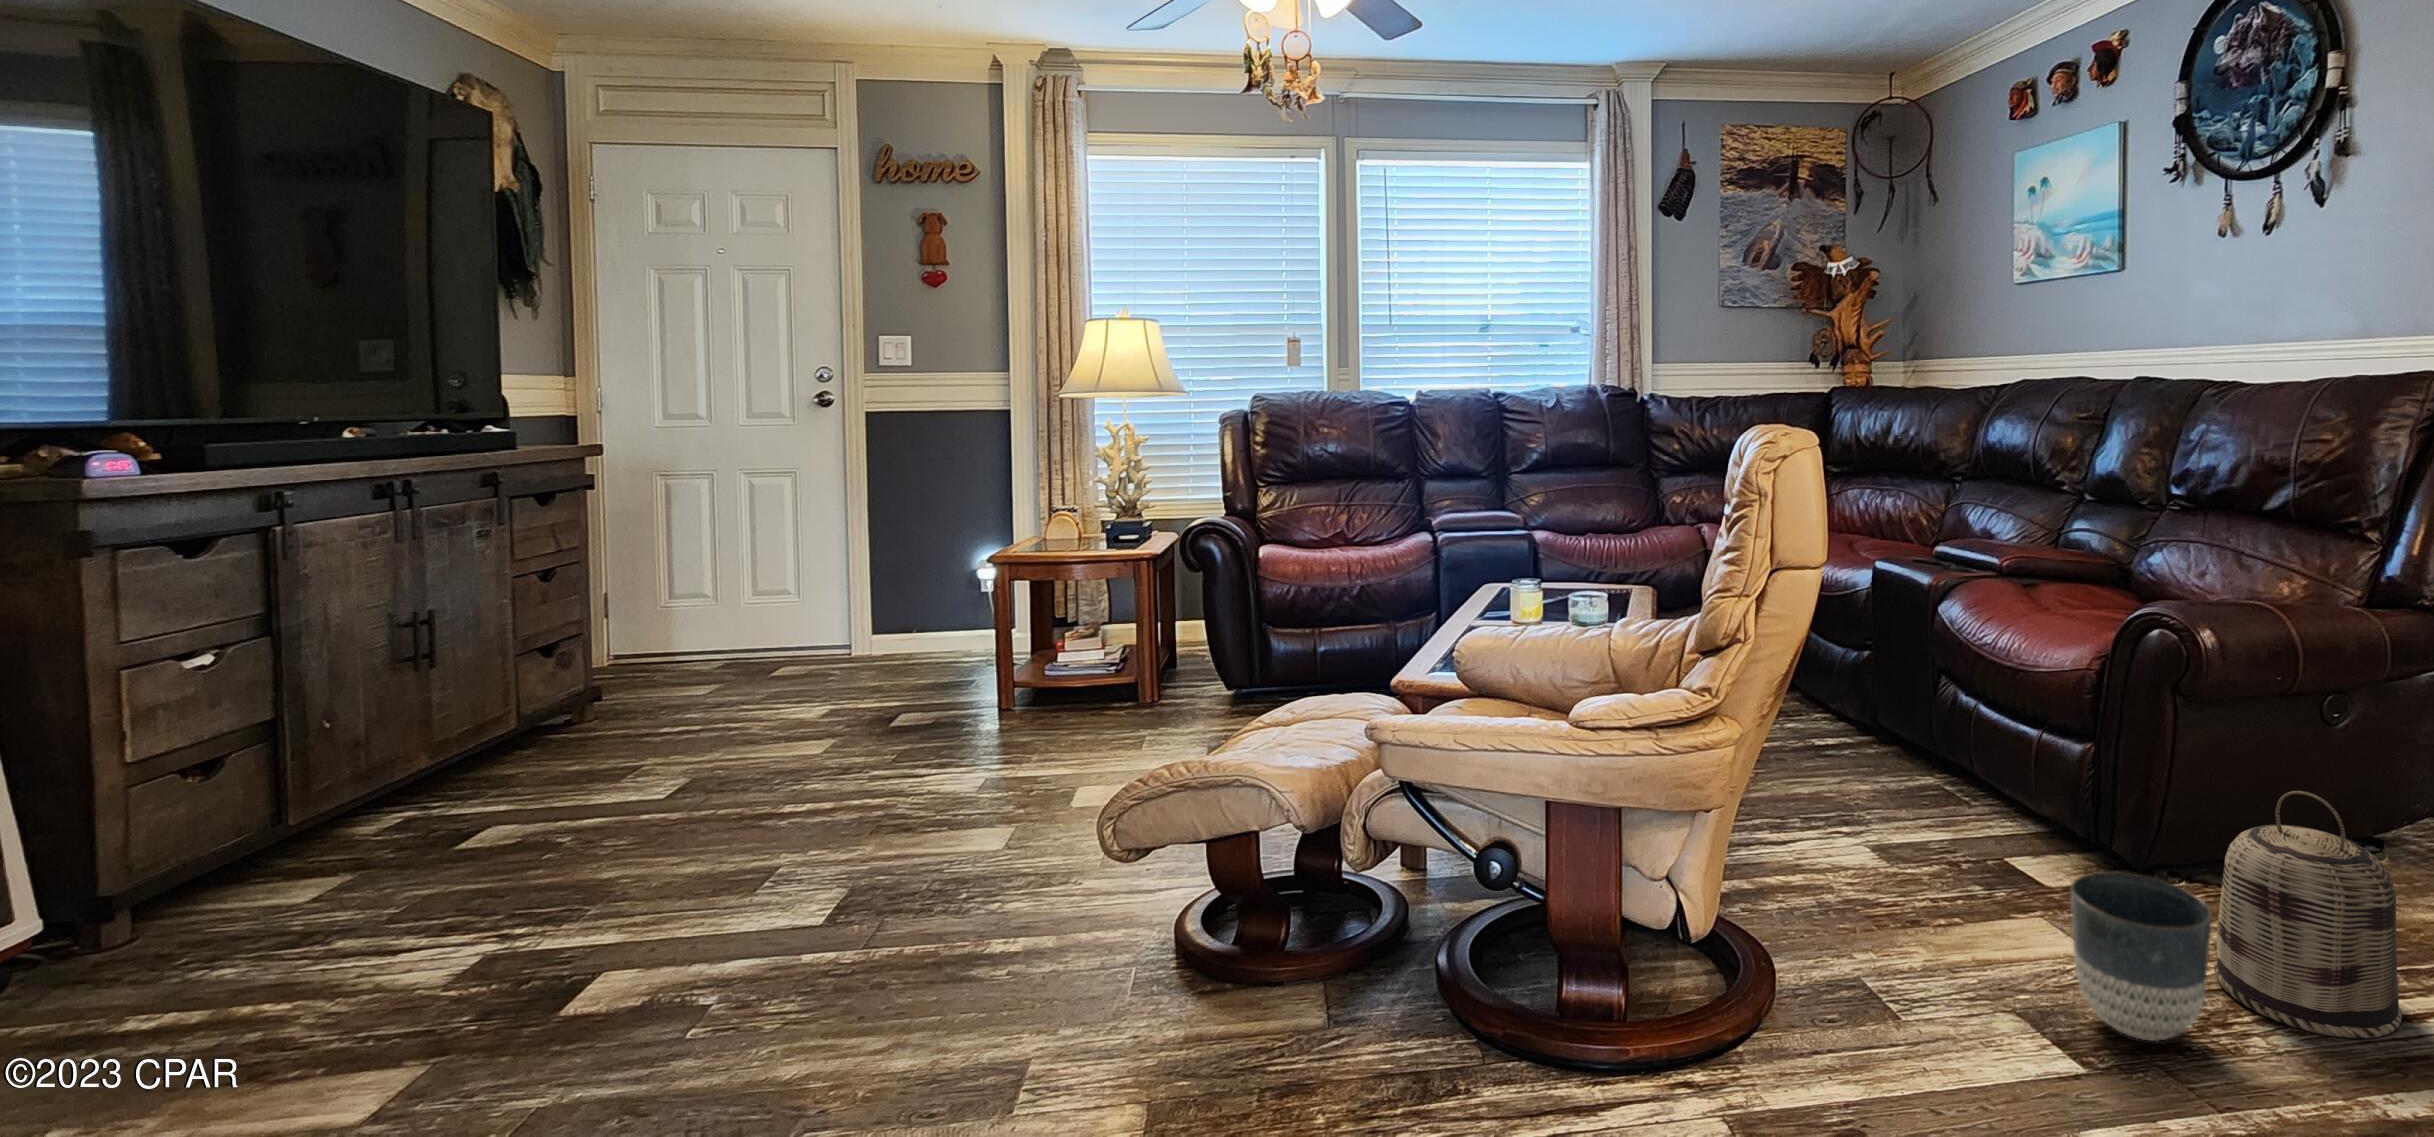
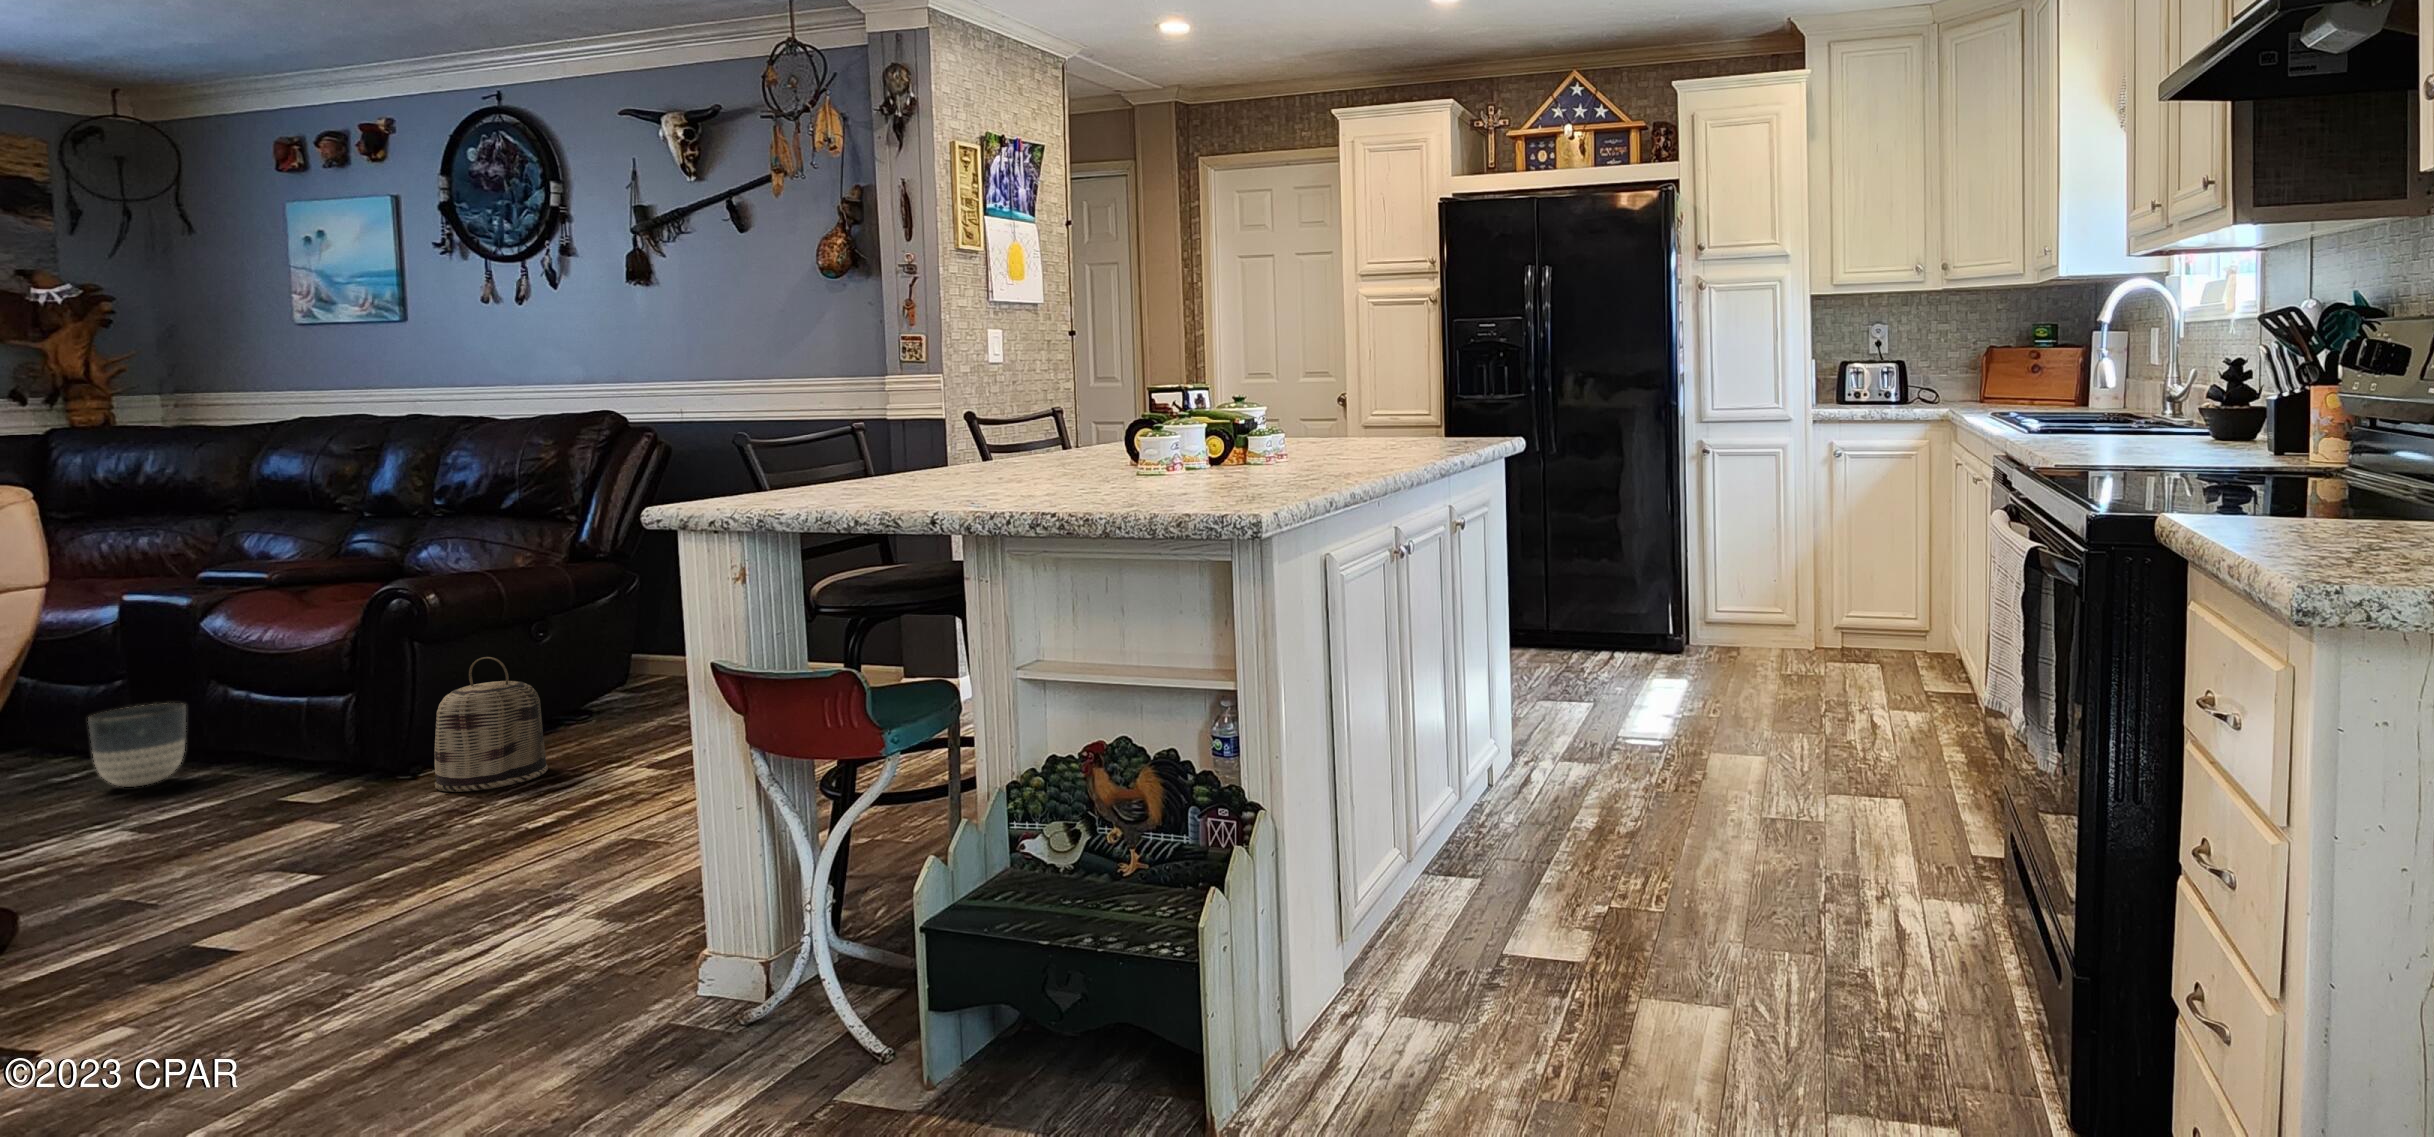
planter: present [2071,872,2212,1041] -> present [88,703,186,787]

